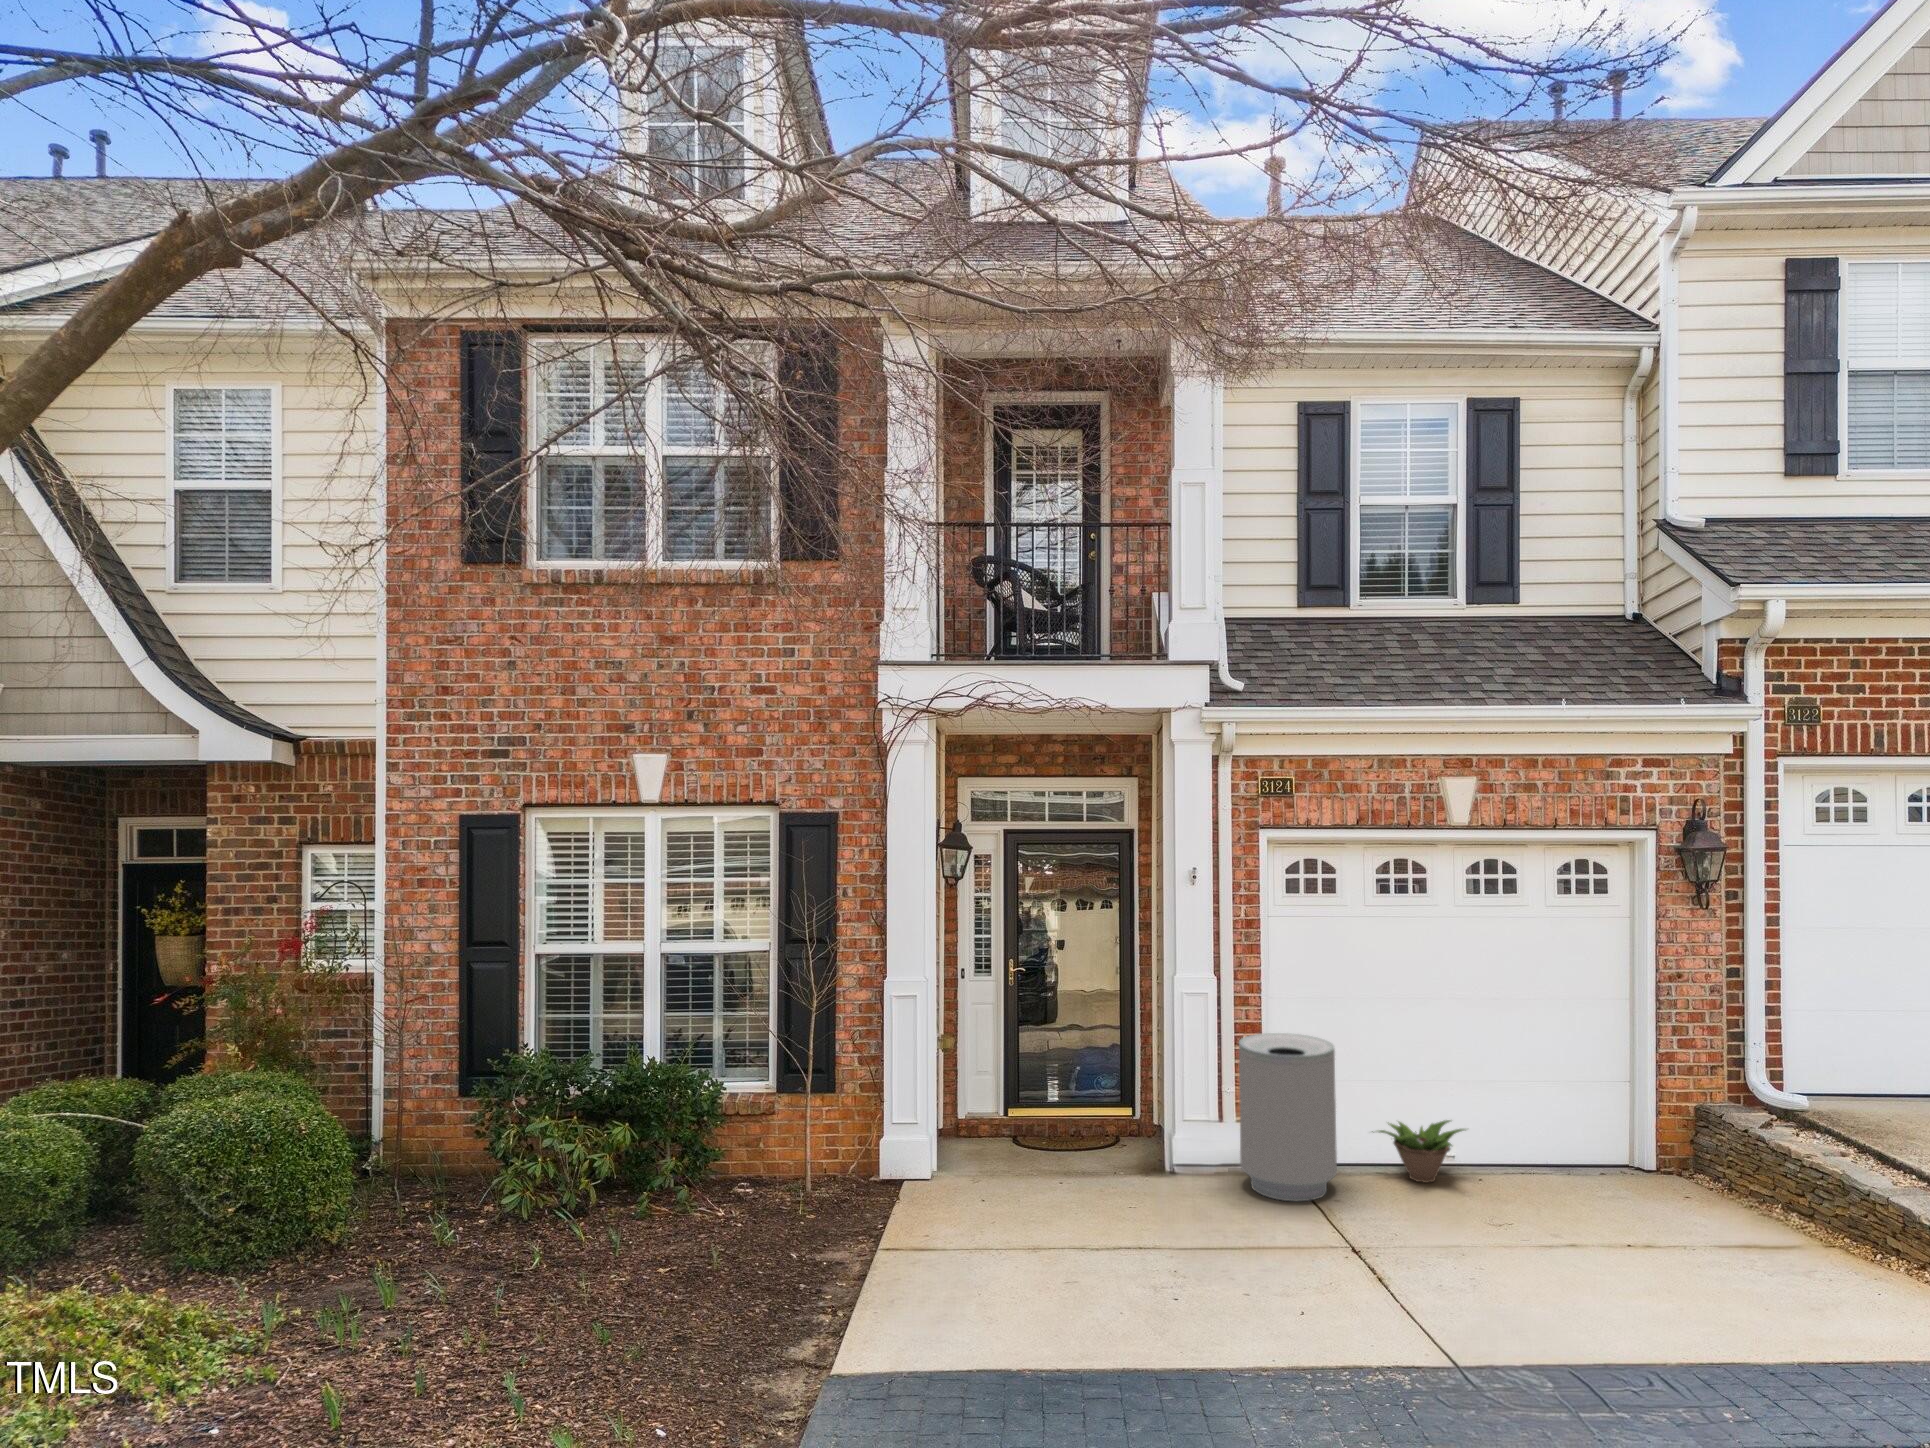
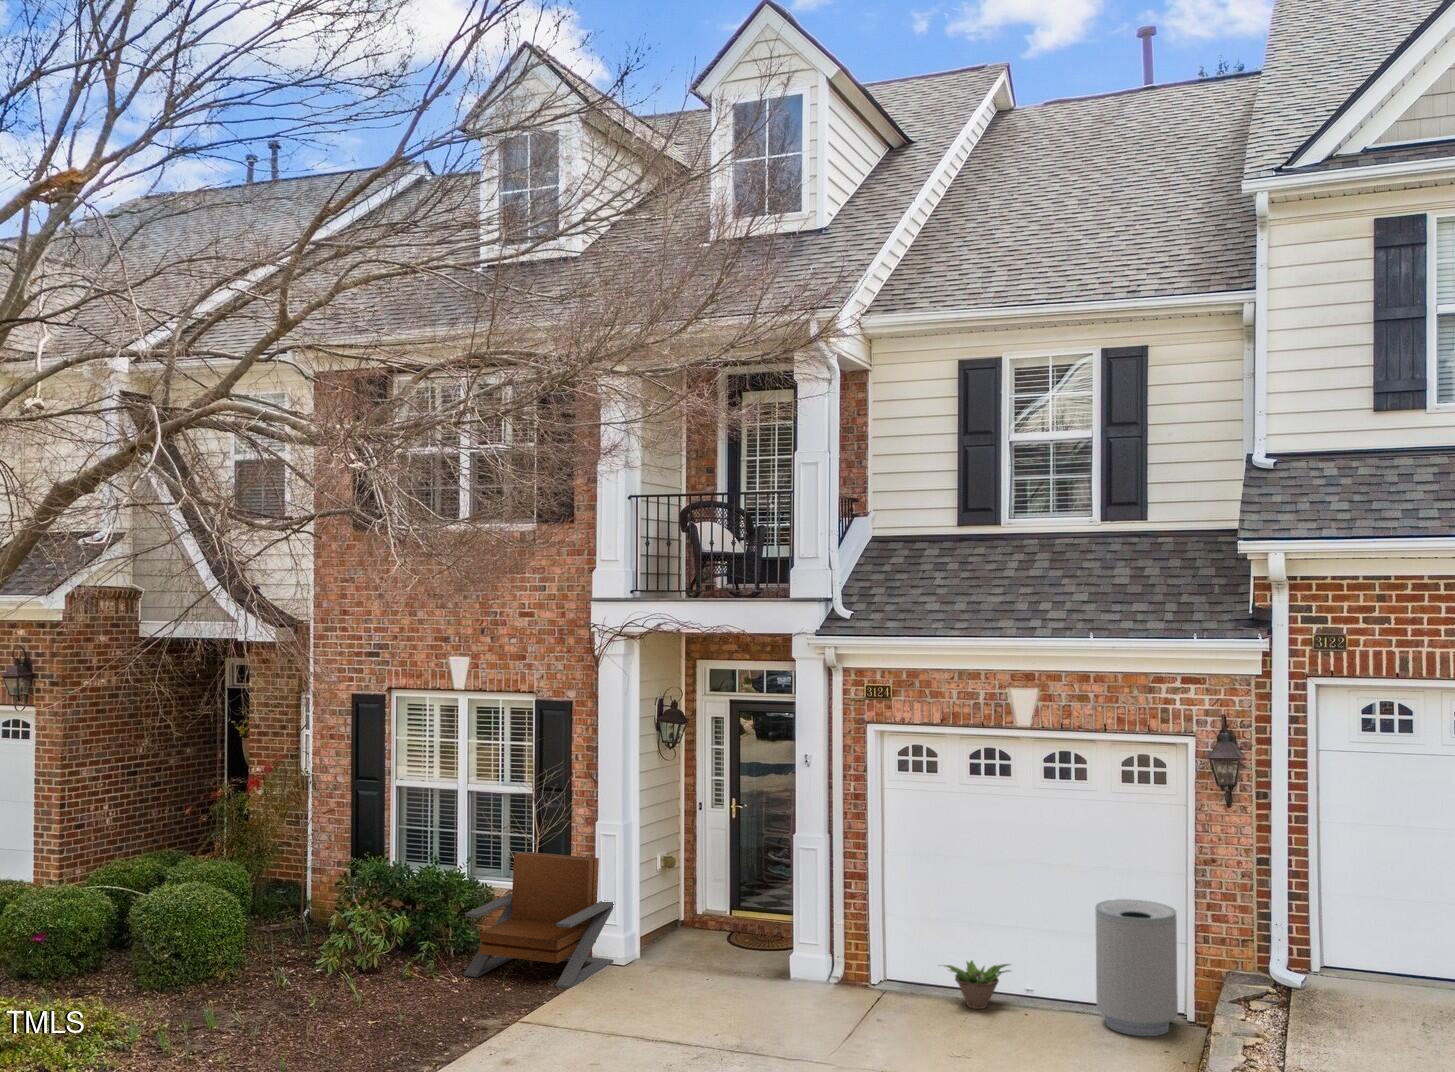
lounge chair: none [707,1033,903,1230] -> present [464,852,614,989]
trash can: present [1239,1033,1337,1201] -> present [1095,899,1178,1036]

